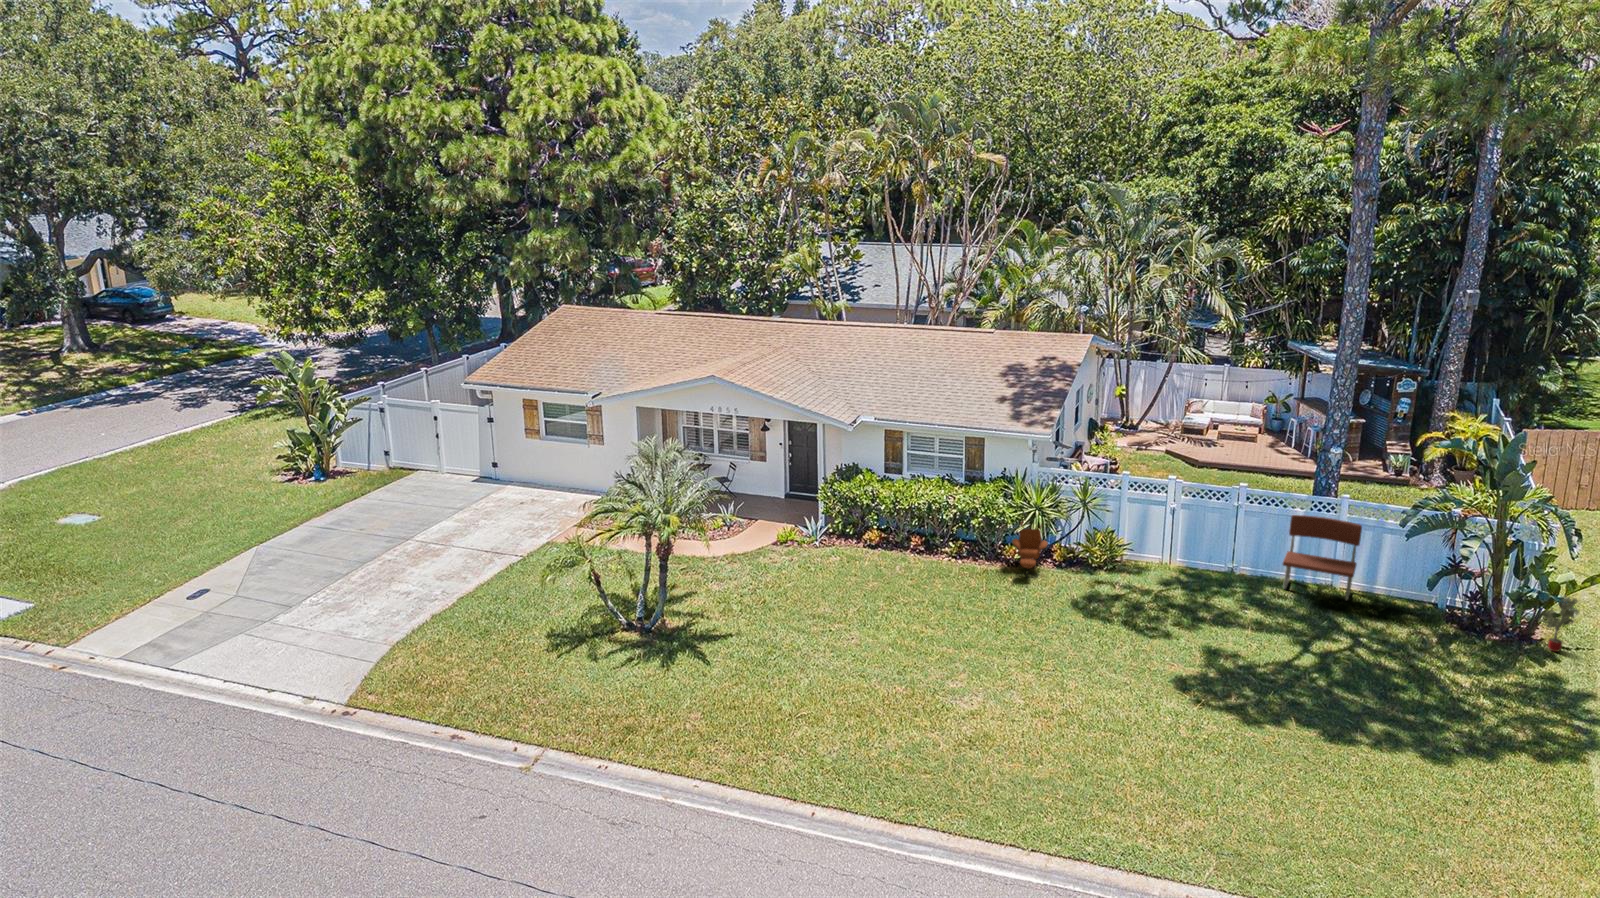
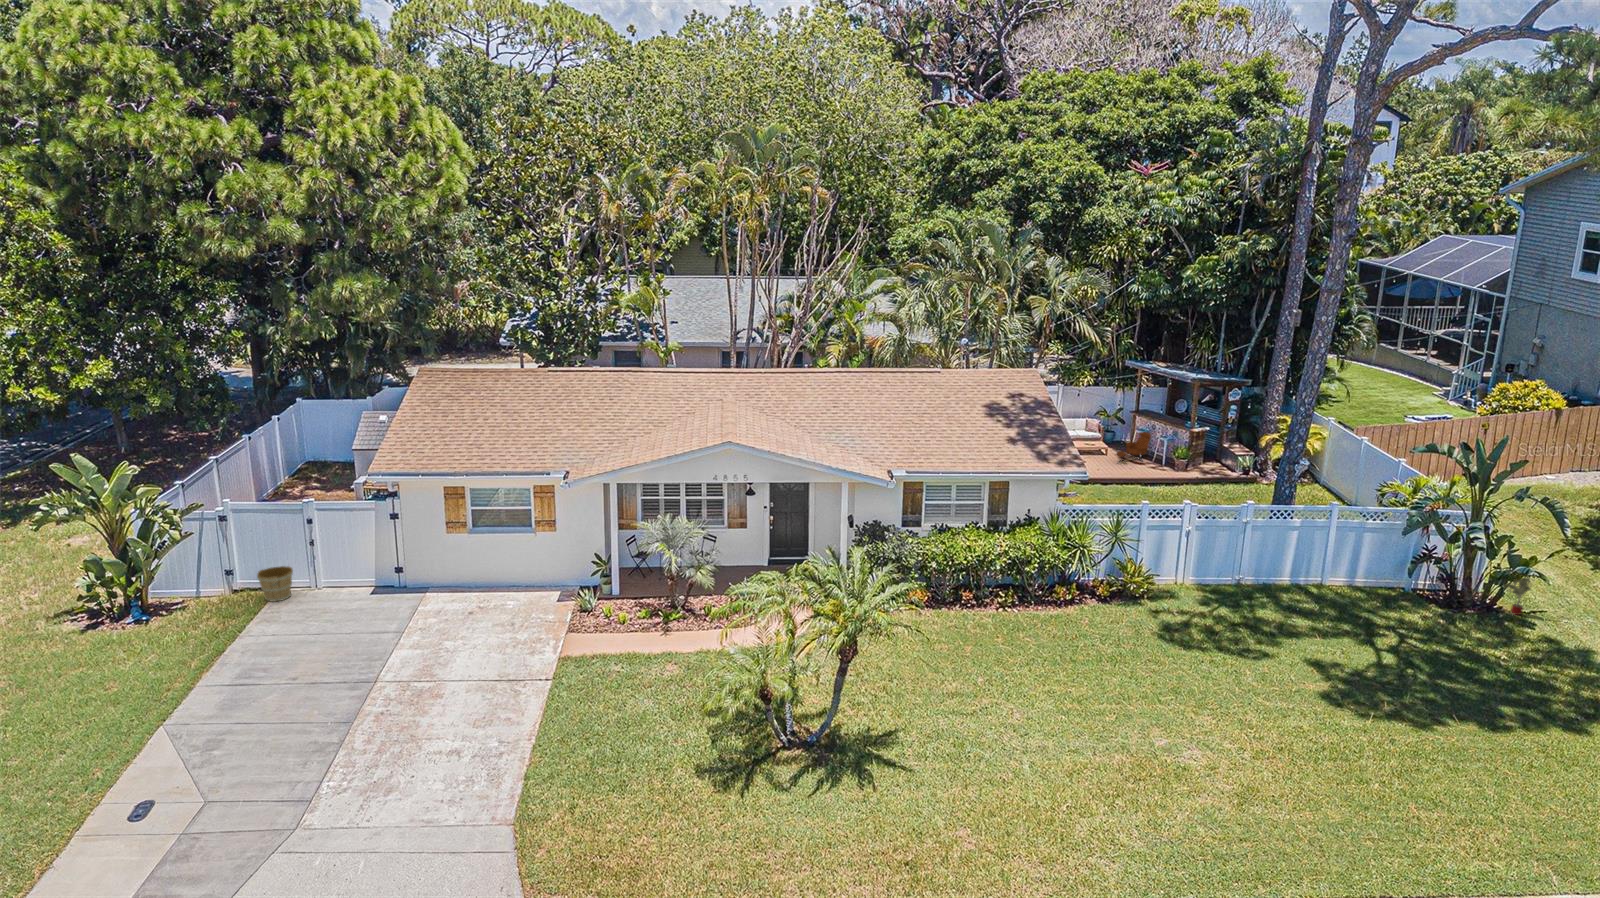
wooden bucket: none [398,452,425,478] -> present [257,566,293,602]
bench: present [1283,515,1362,600] -> none [1287,525,1359,595]
lounge chair: present [1012,520,1047,576] -> present [1117,432,1151,462]

